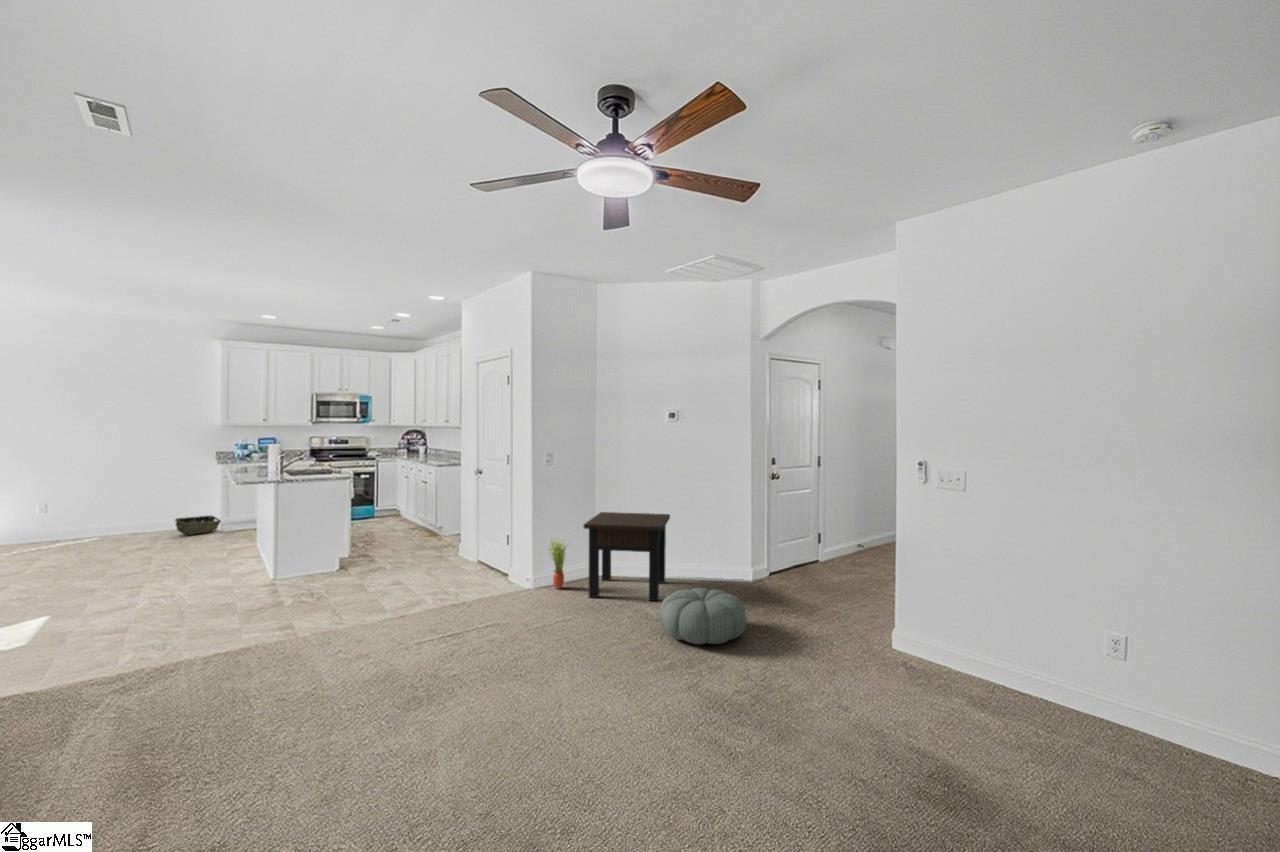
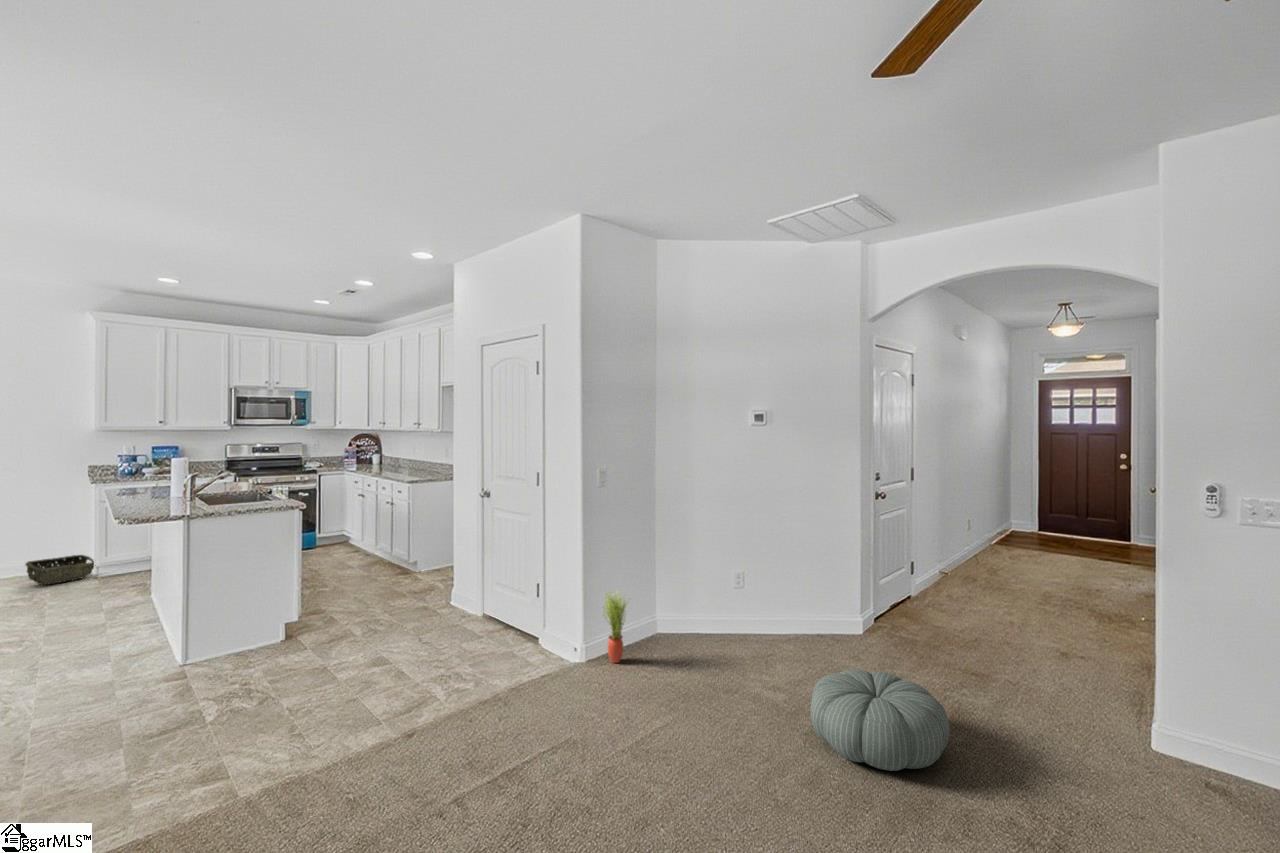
side table: present [584,512,670,601] -> none [662,549,776,680]

